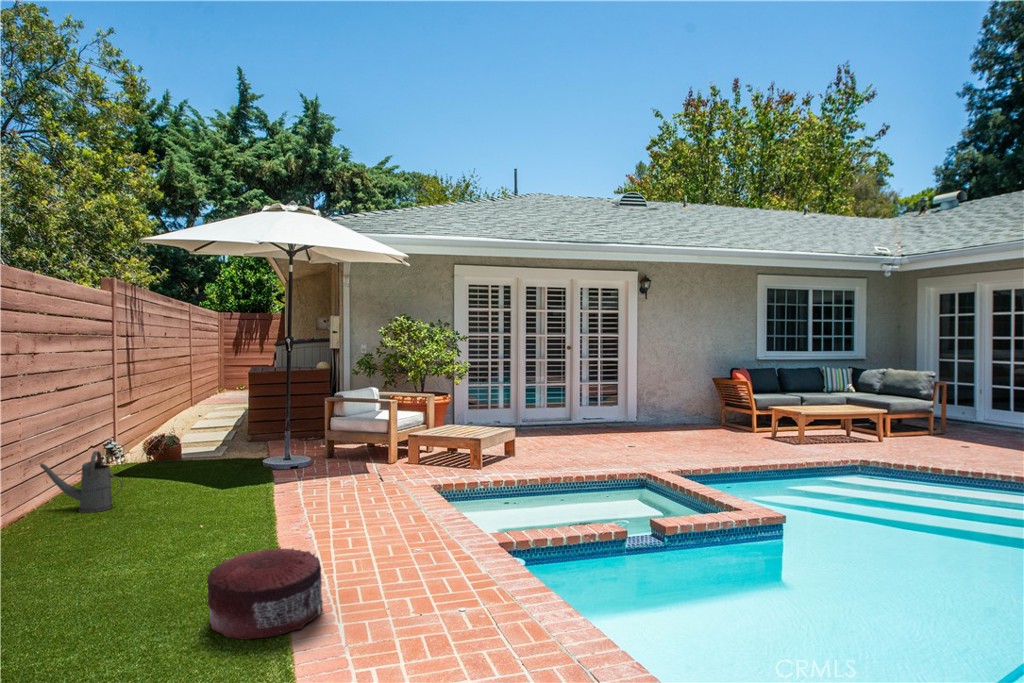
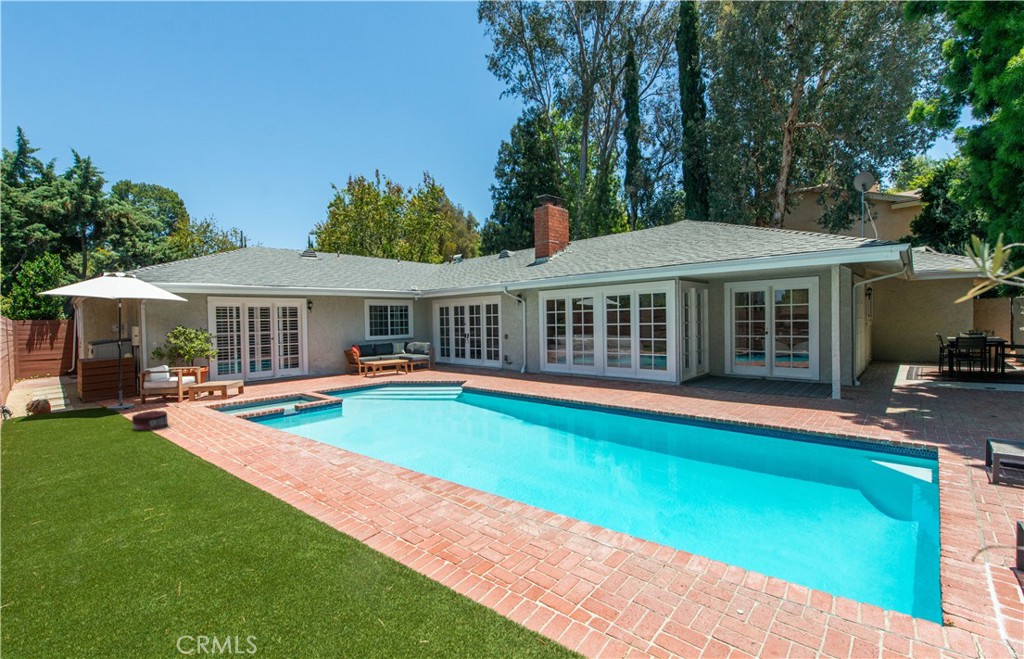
watering can: present [40,451,123,513] -> none [20,396,59,419]

